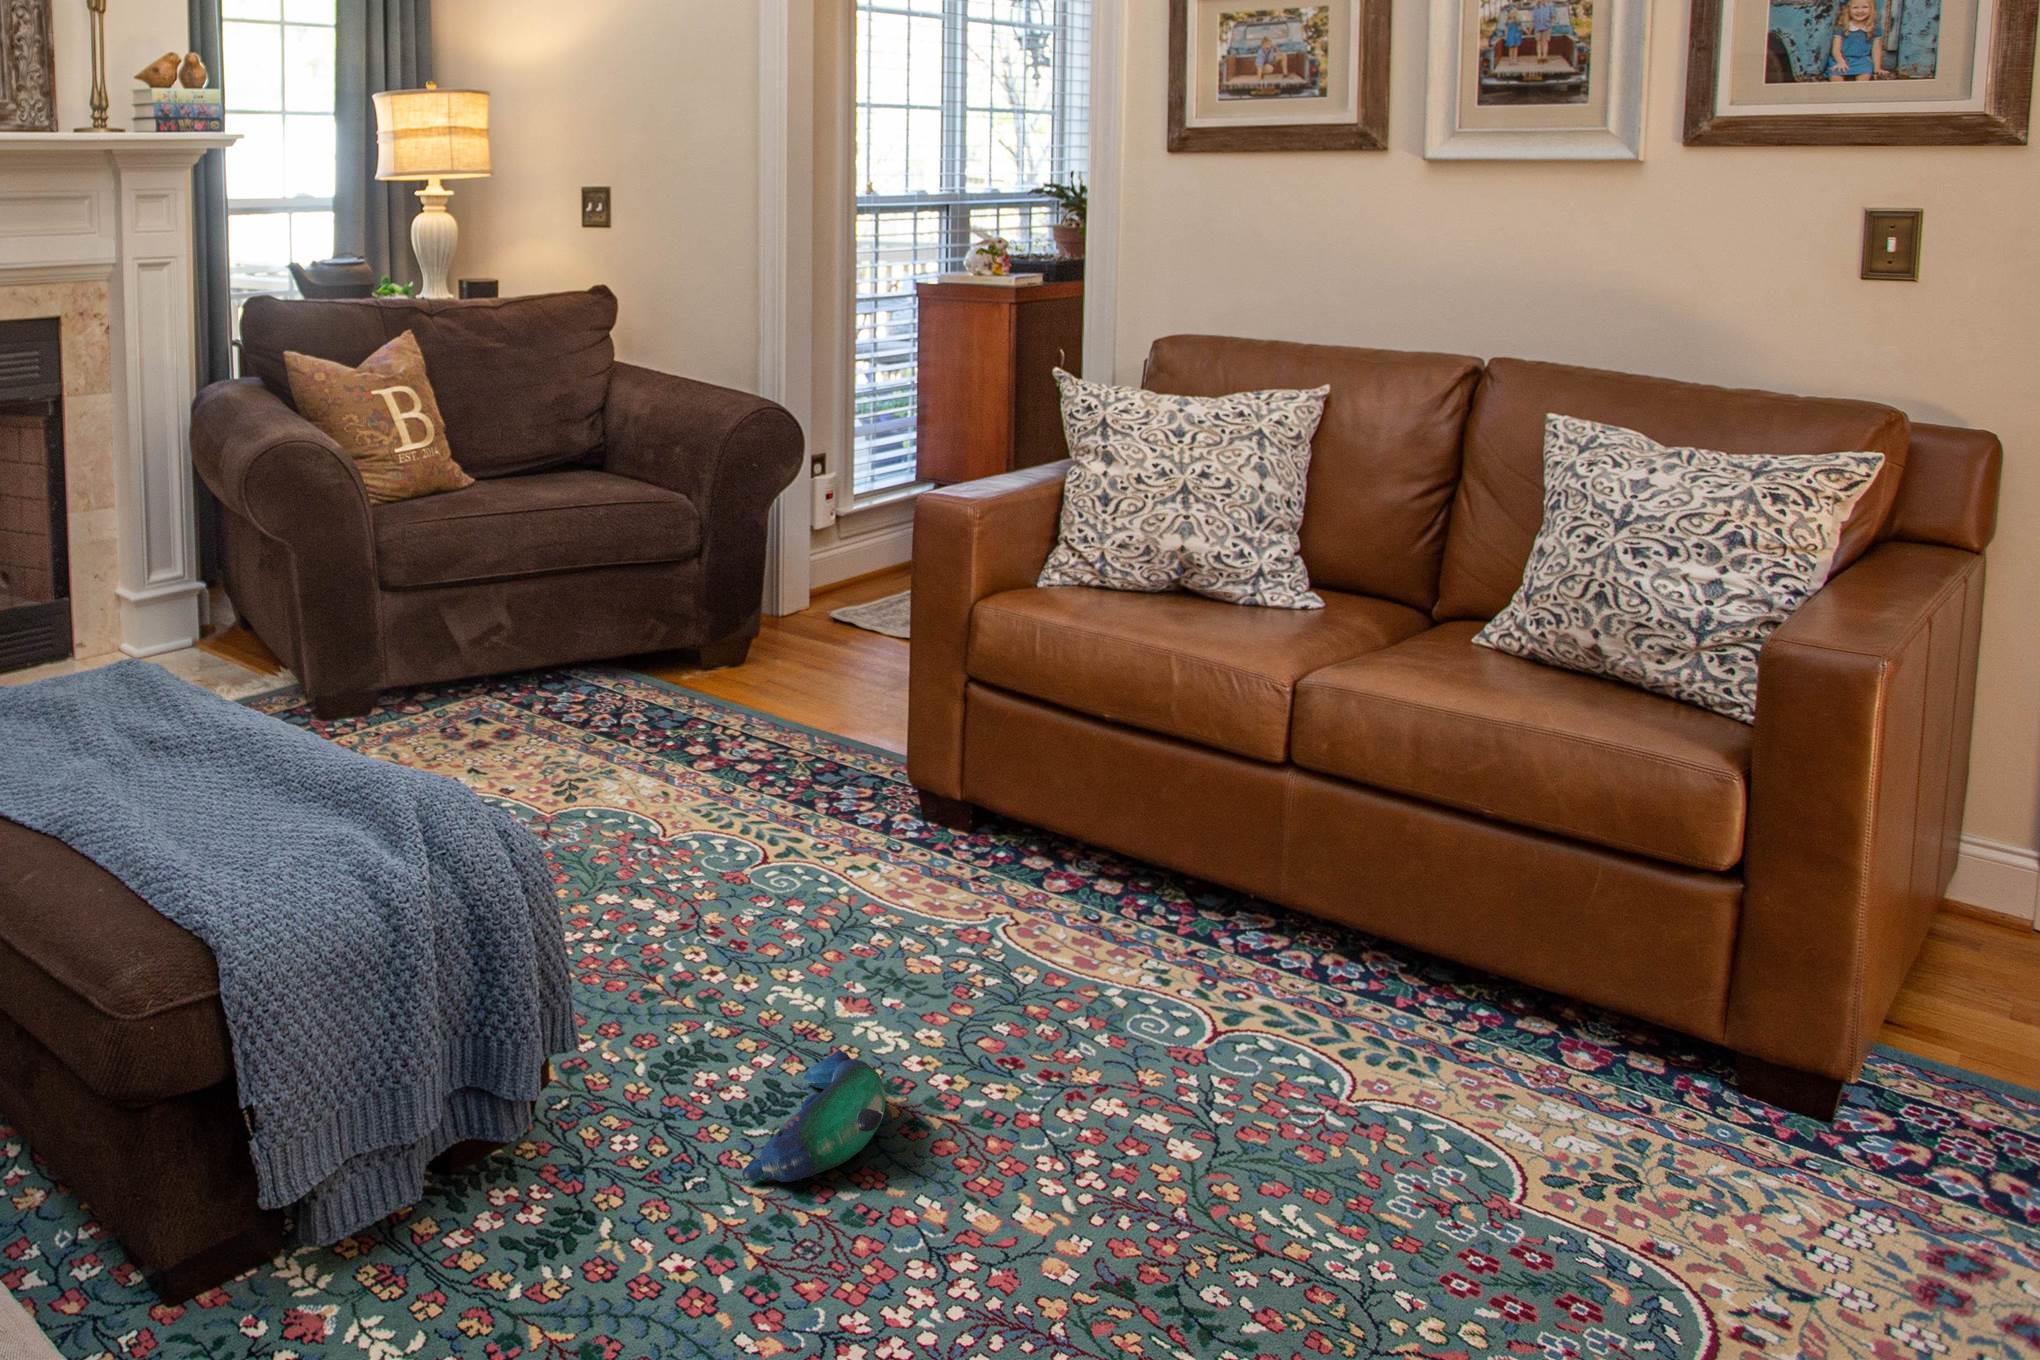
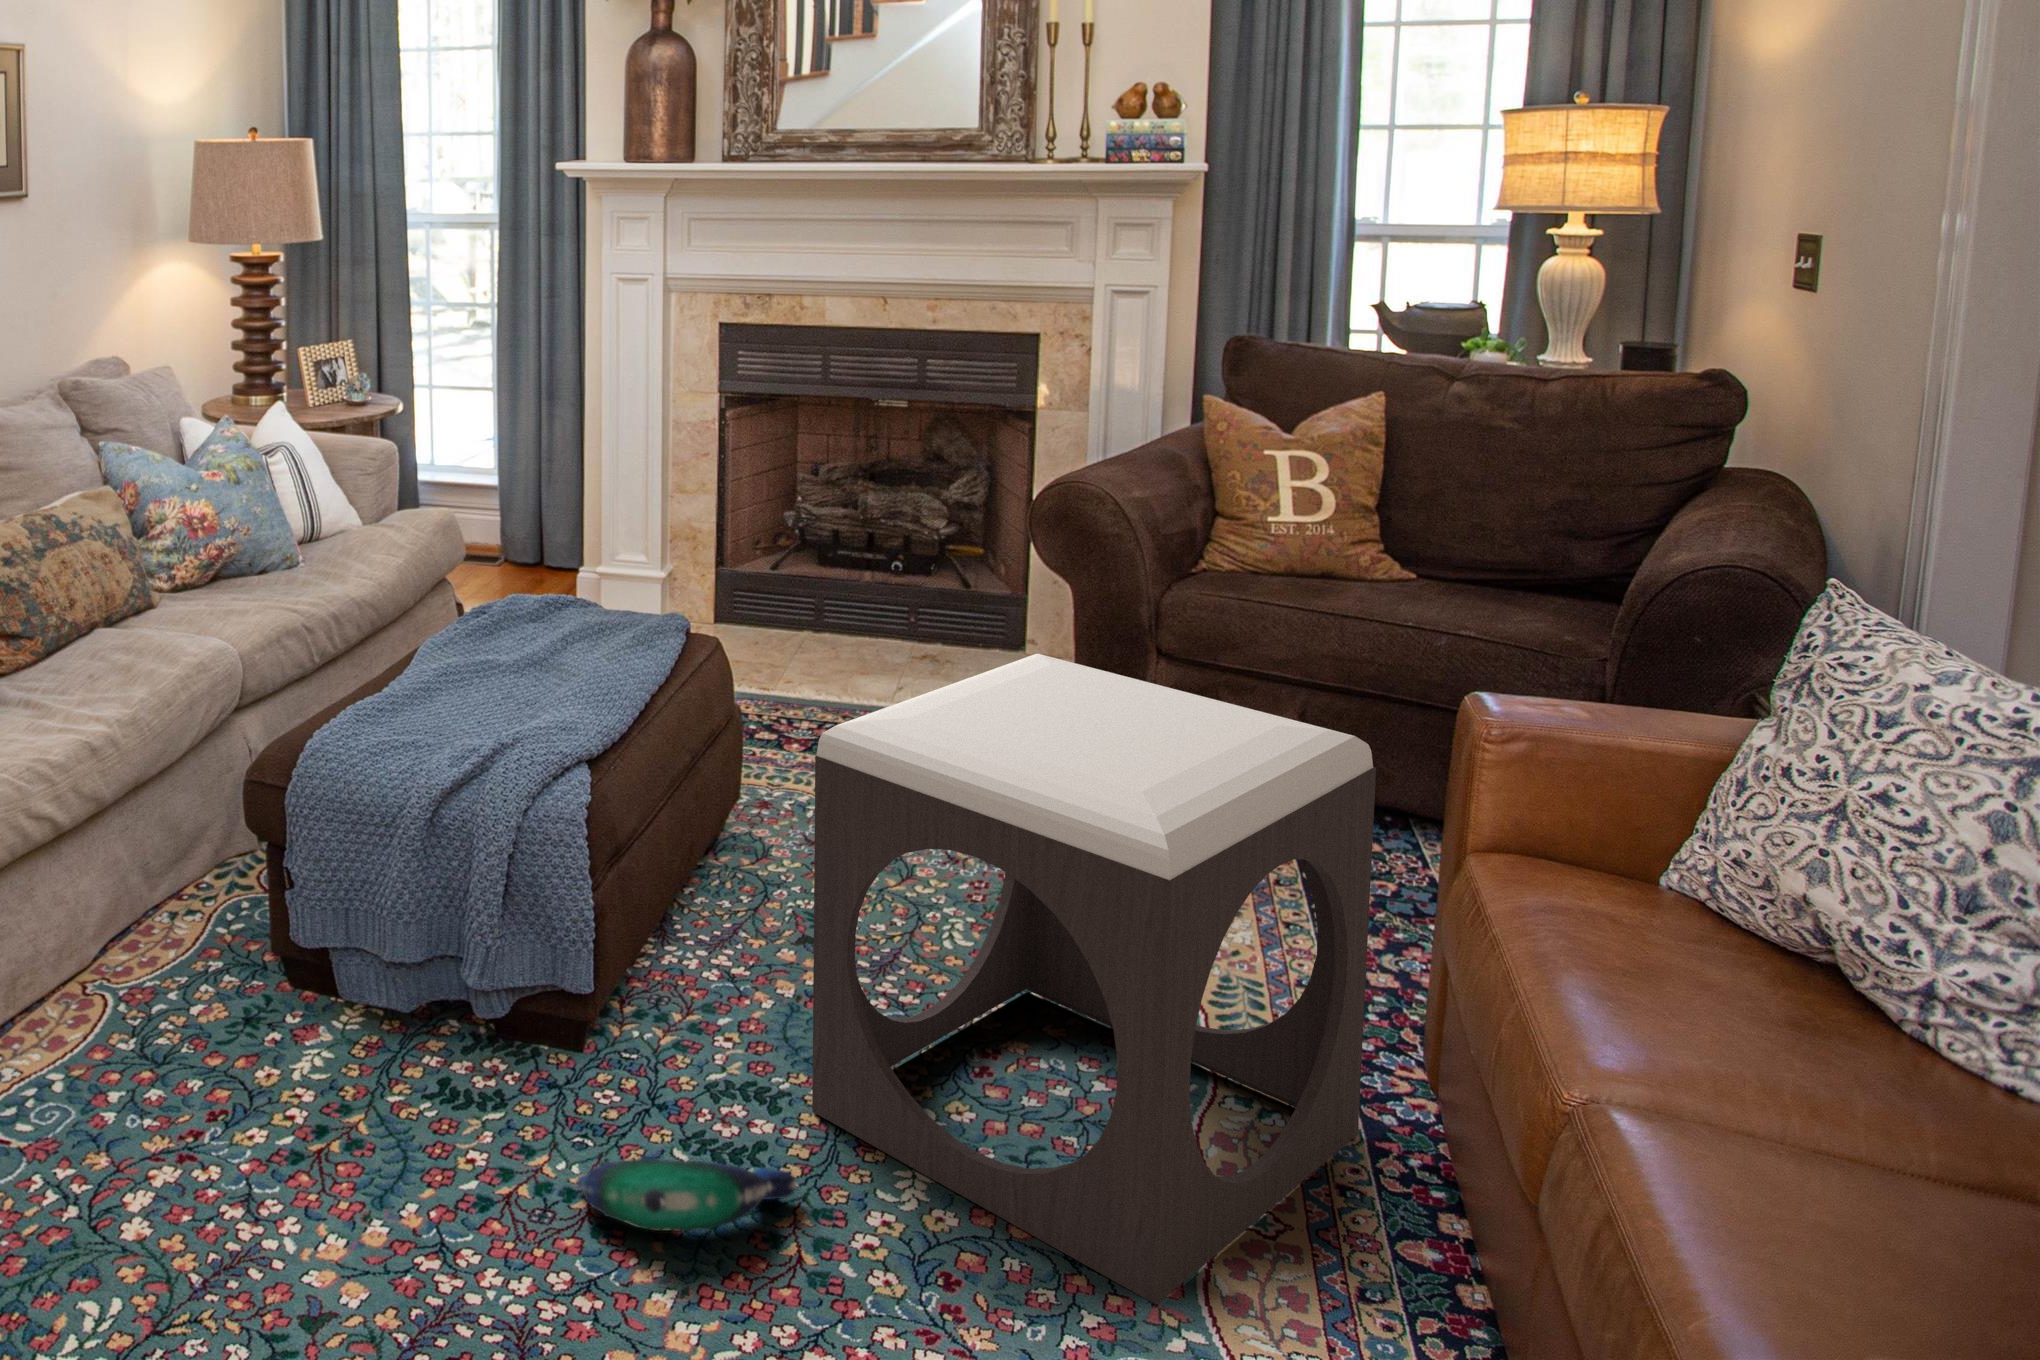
footstool: none [634,538,1063,1022] -> present [812,654,1376,1305]

